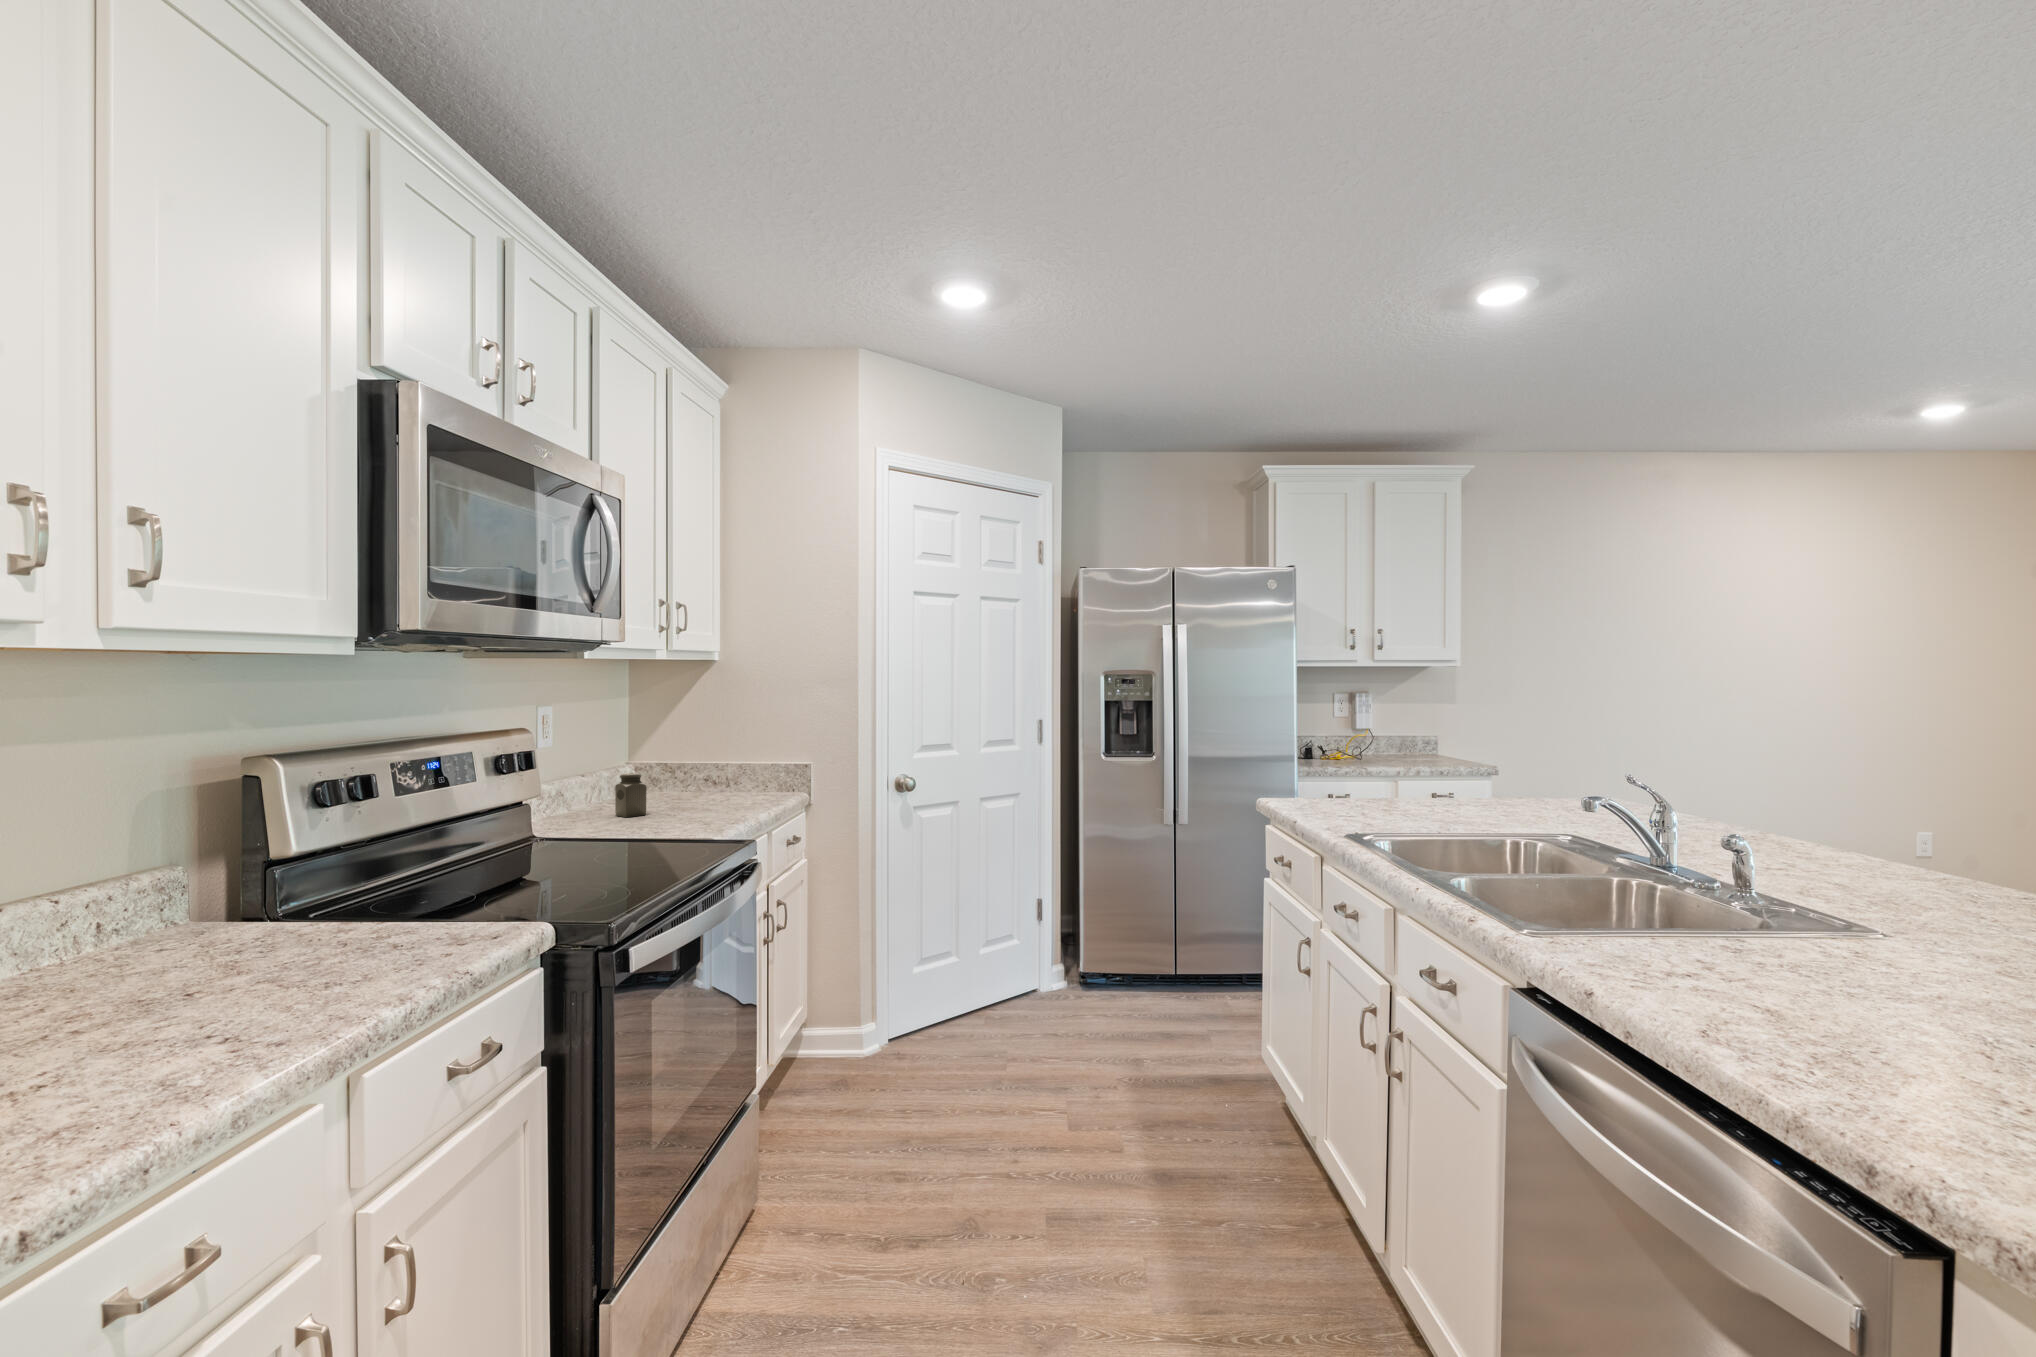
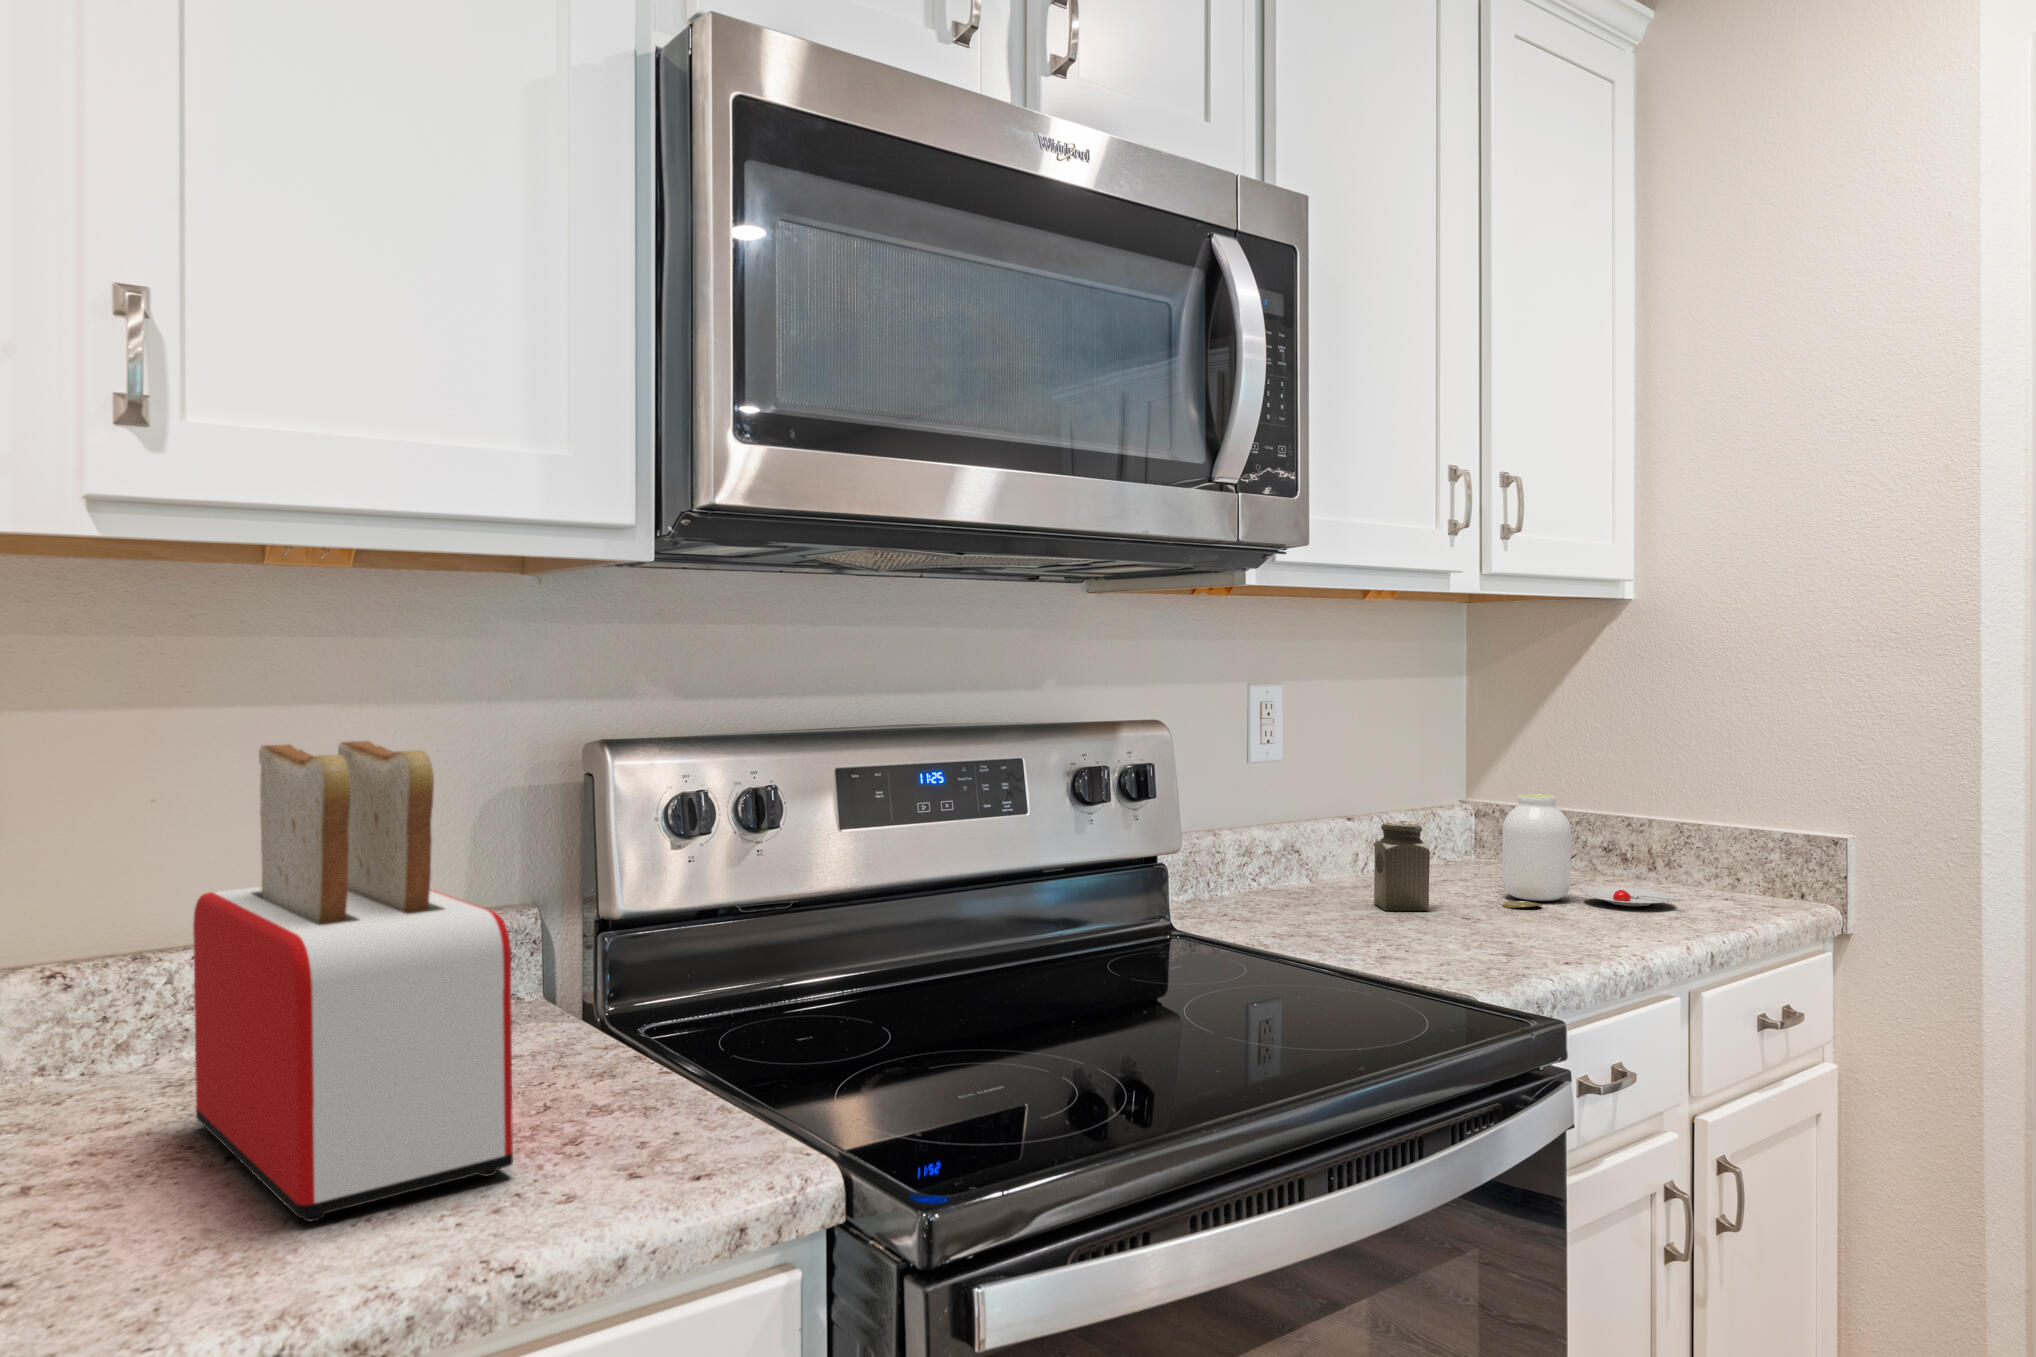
jar: none [670,755,753,809] -> present [1502,794,1683,908]
toaster: none [114,757,396,995] -> present [193,741,513,1222]

